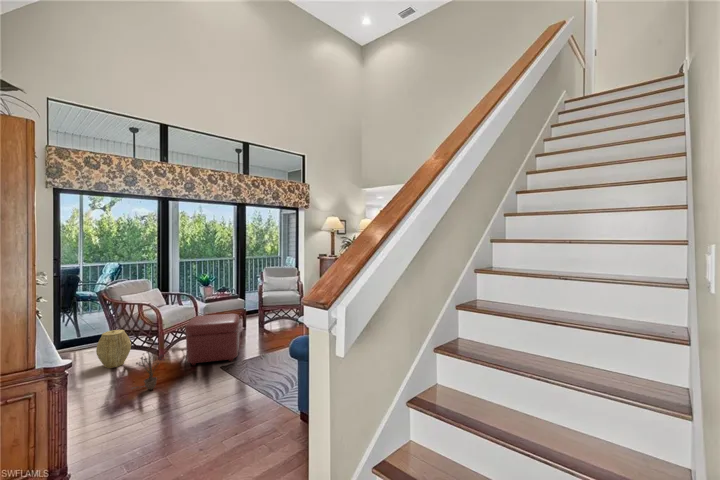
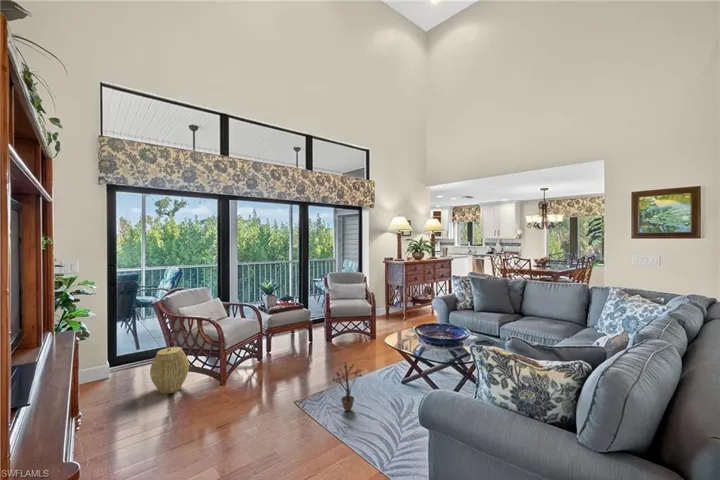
ottoman: present [185,314,240,365] -> none [250,329,312,395]
decorative plant: present [132,349,165,390] -> present [329,363,362,411]

